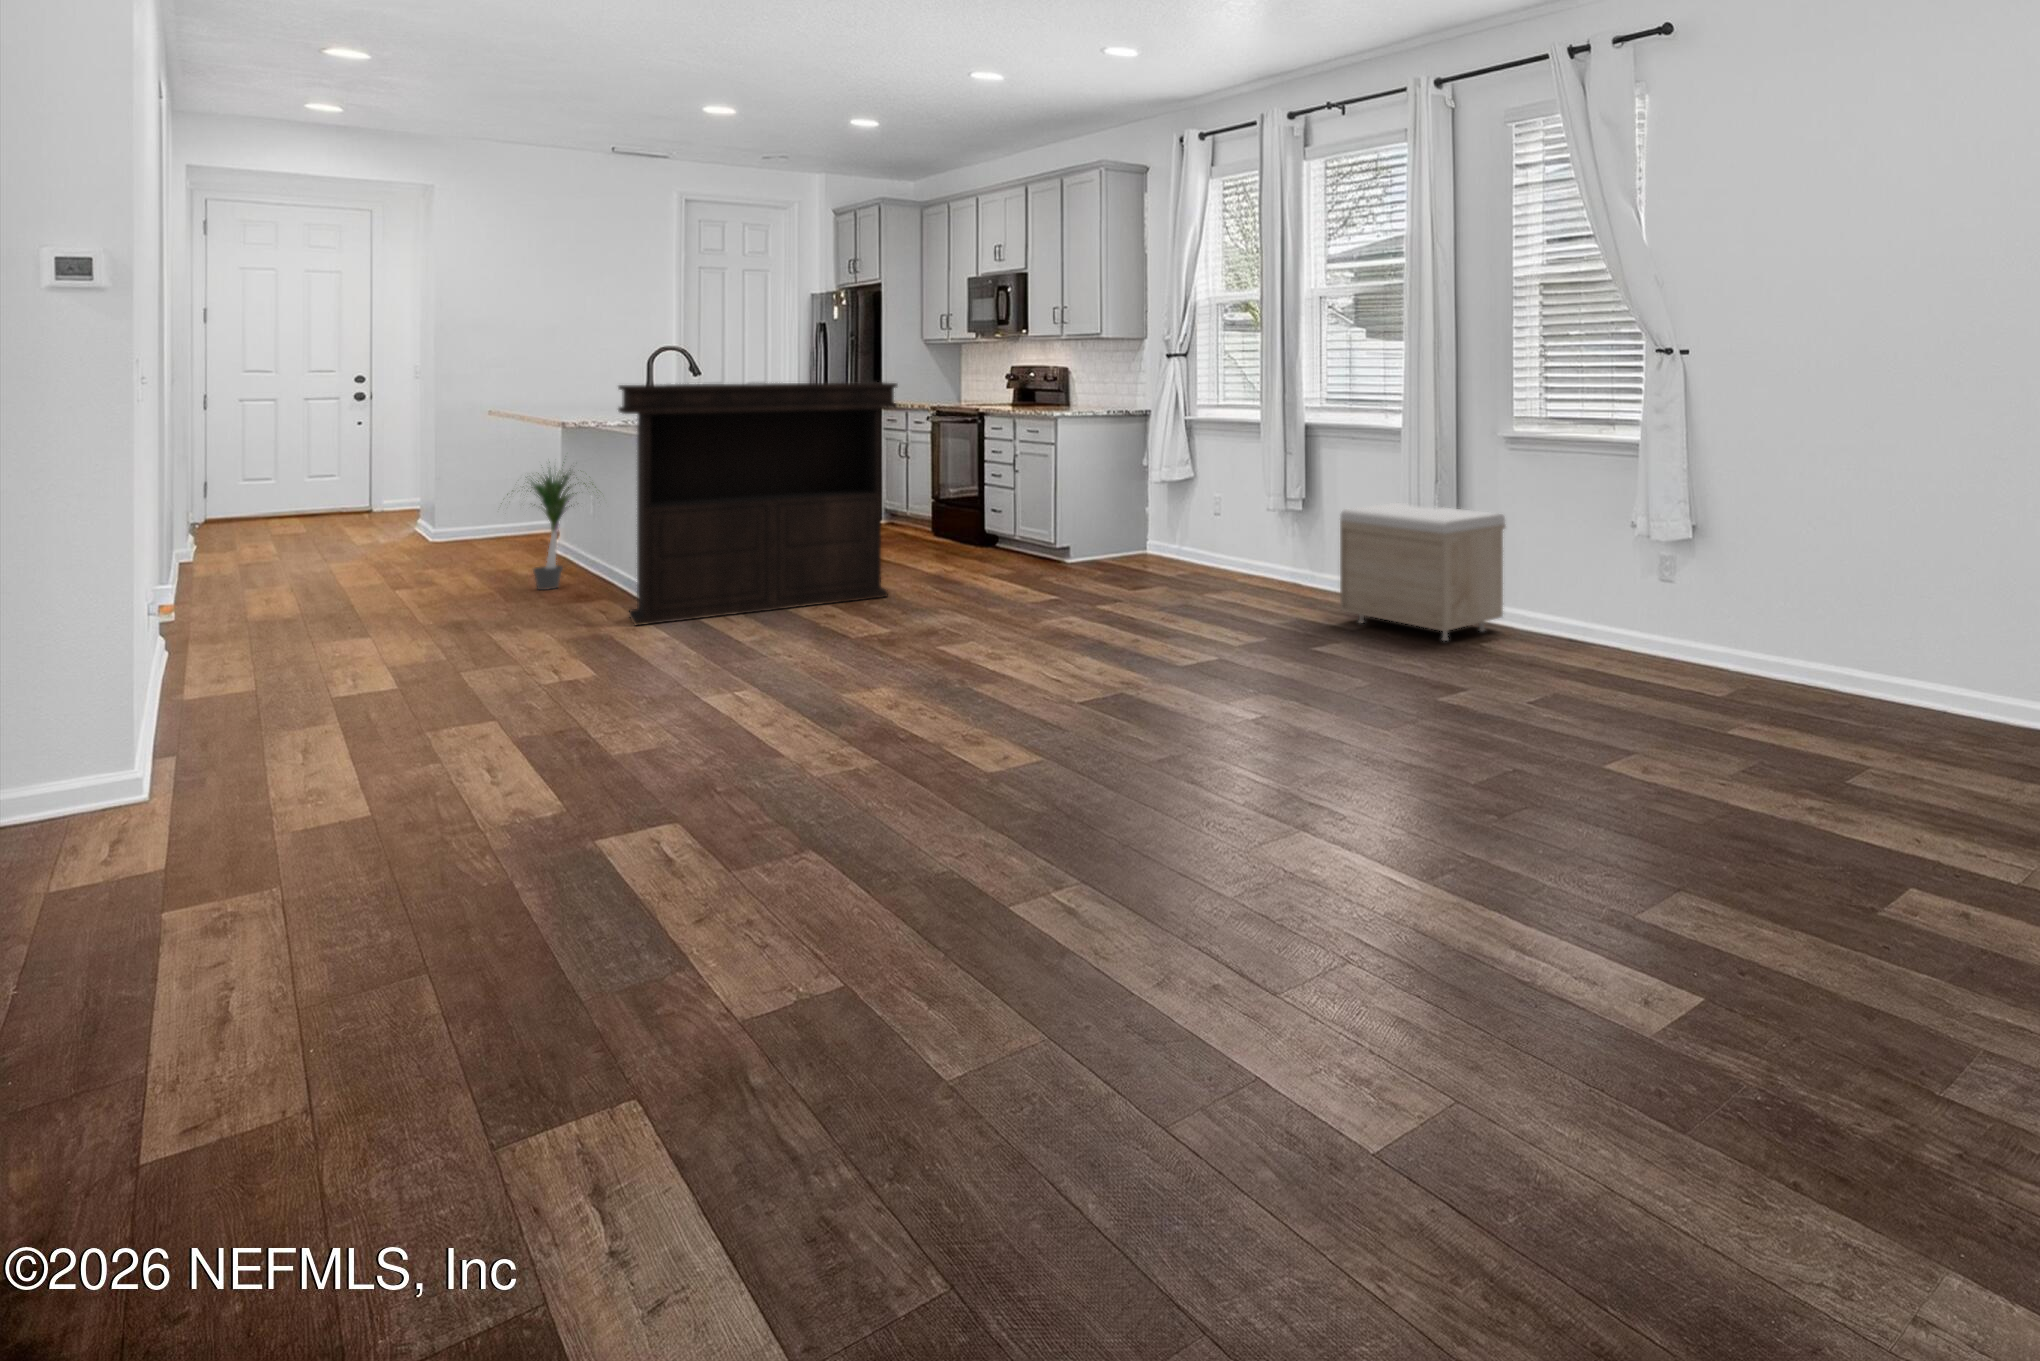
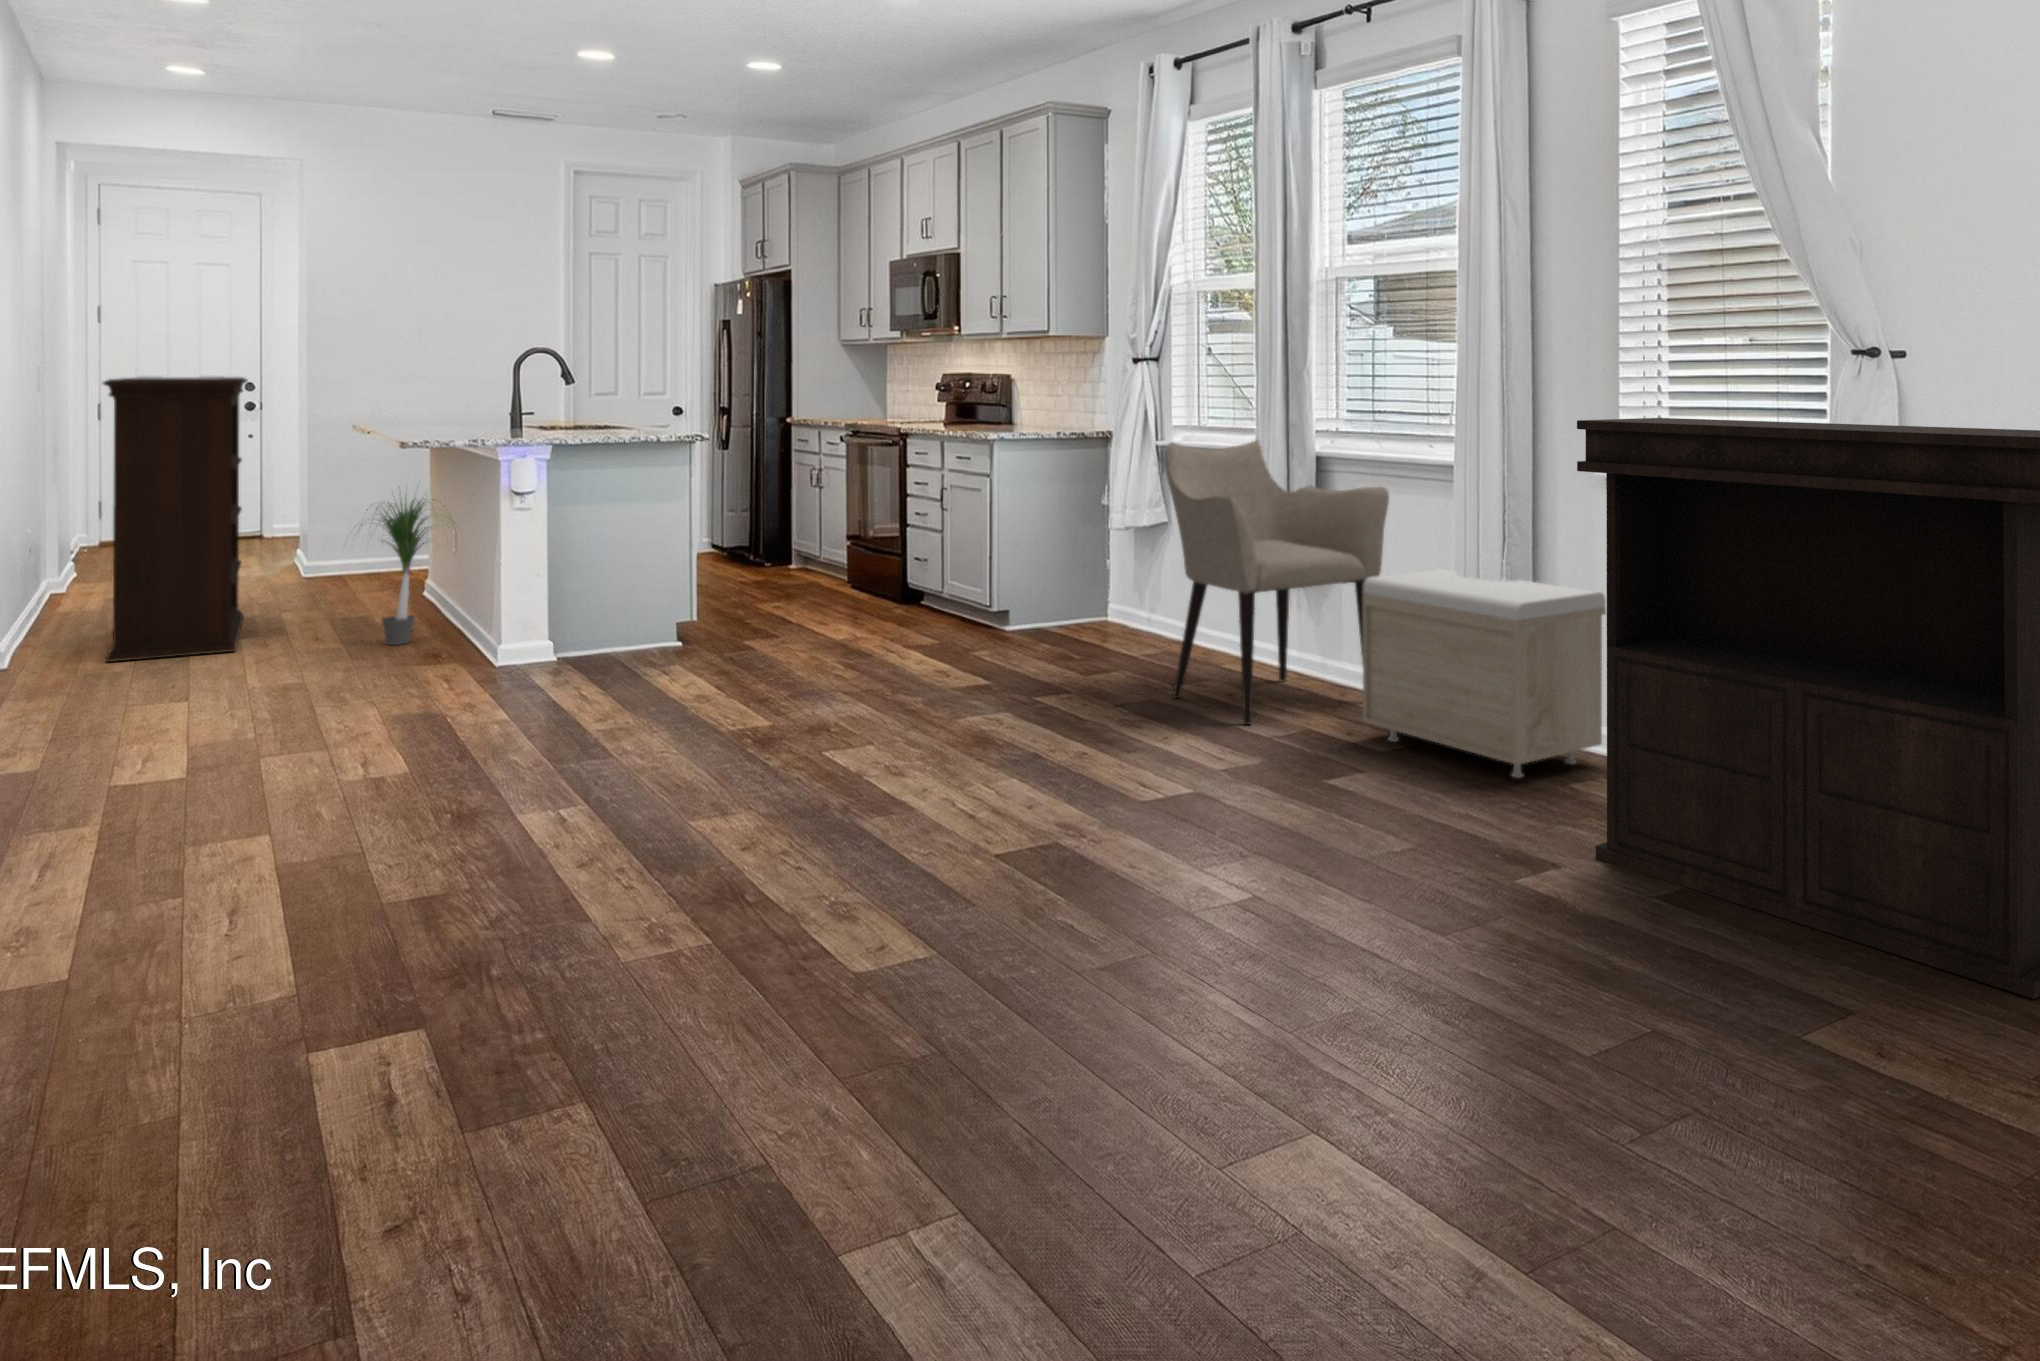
bookshelf: none [273,371,401,611] -> present [102,377,247,662]
console table: present [618,382,898,626] -> present [1577,418,2040,999]
armchair: none [1195,414,1360,617] -> present [1165,440,1389,725]

